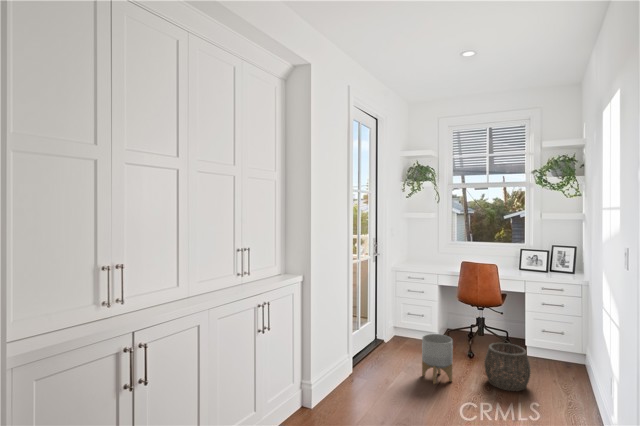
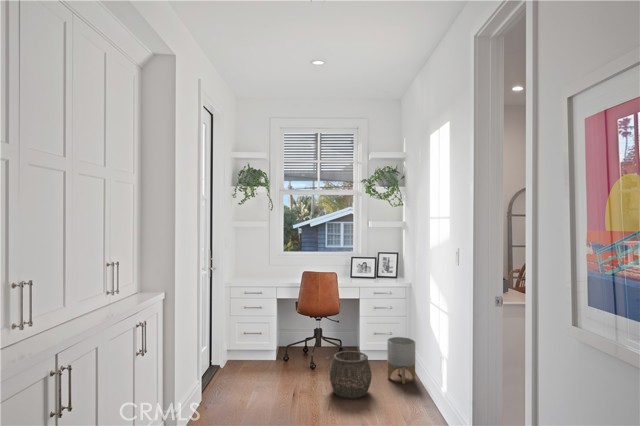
planter: present [422,334,453,384] -> present [387,337,415,384]

